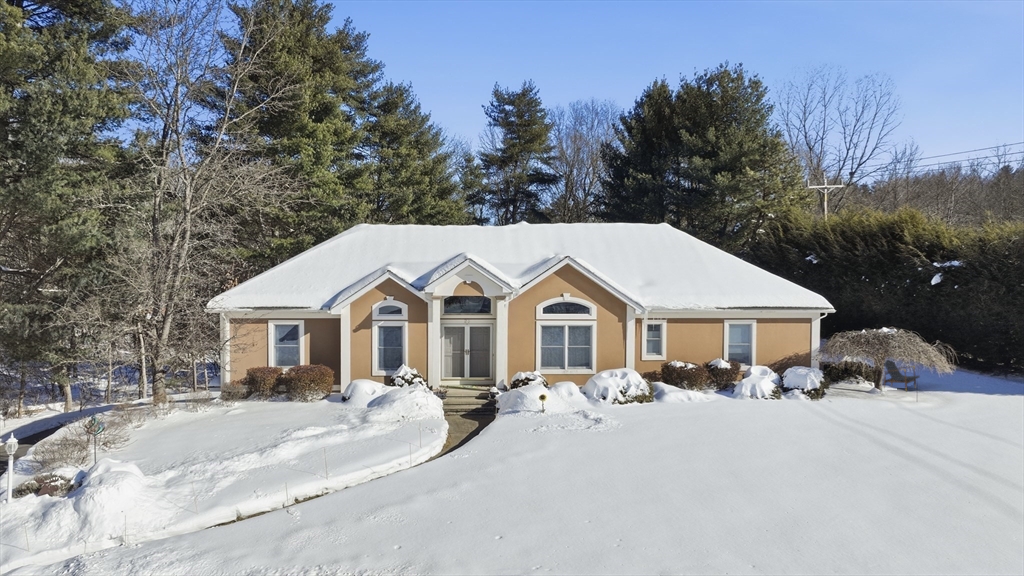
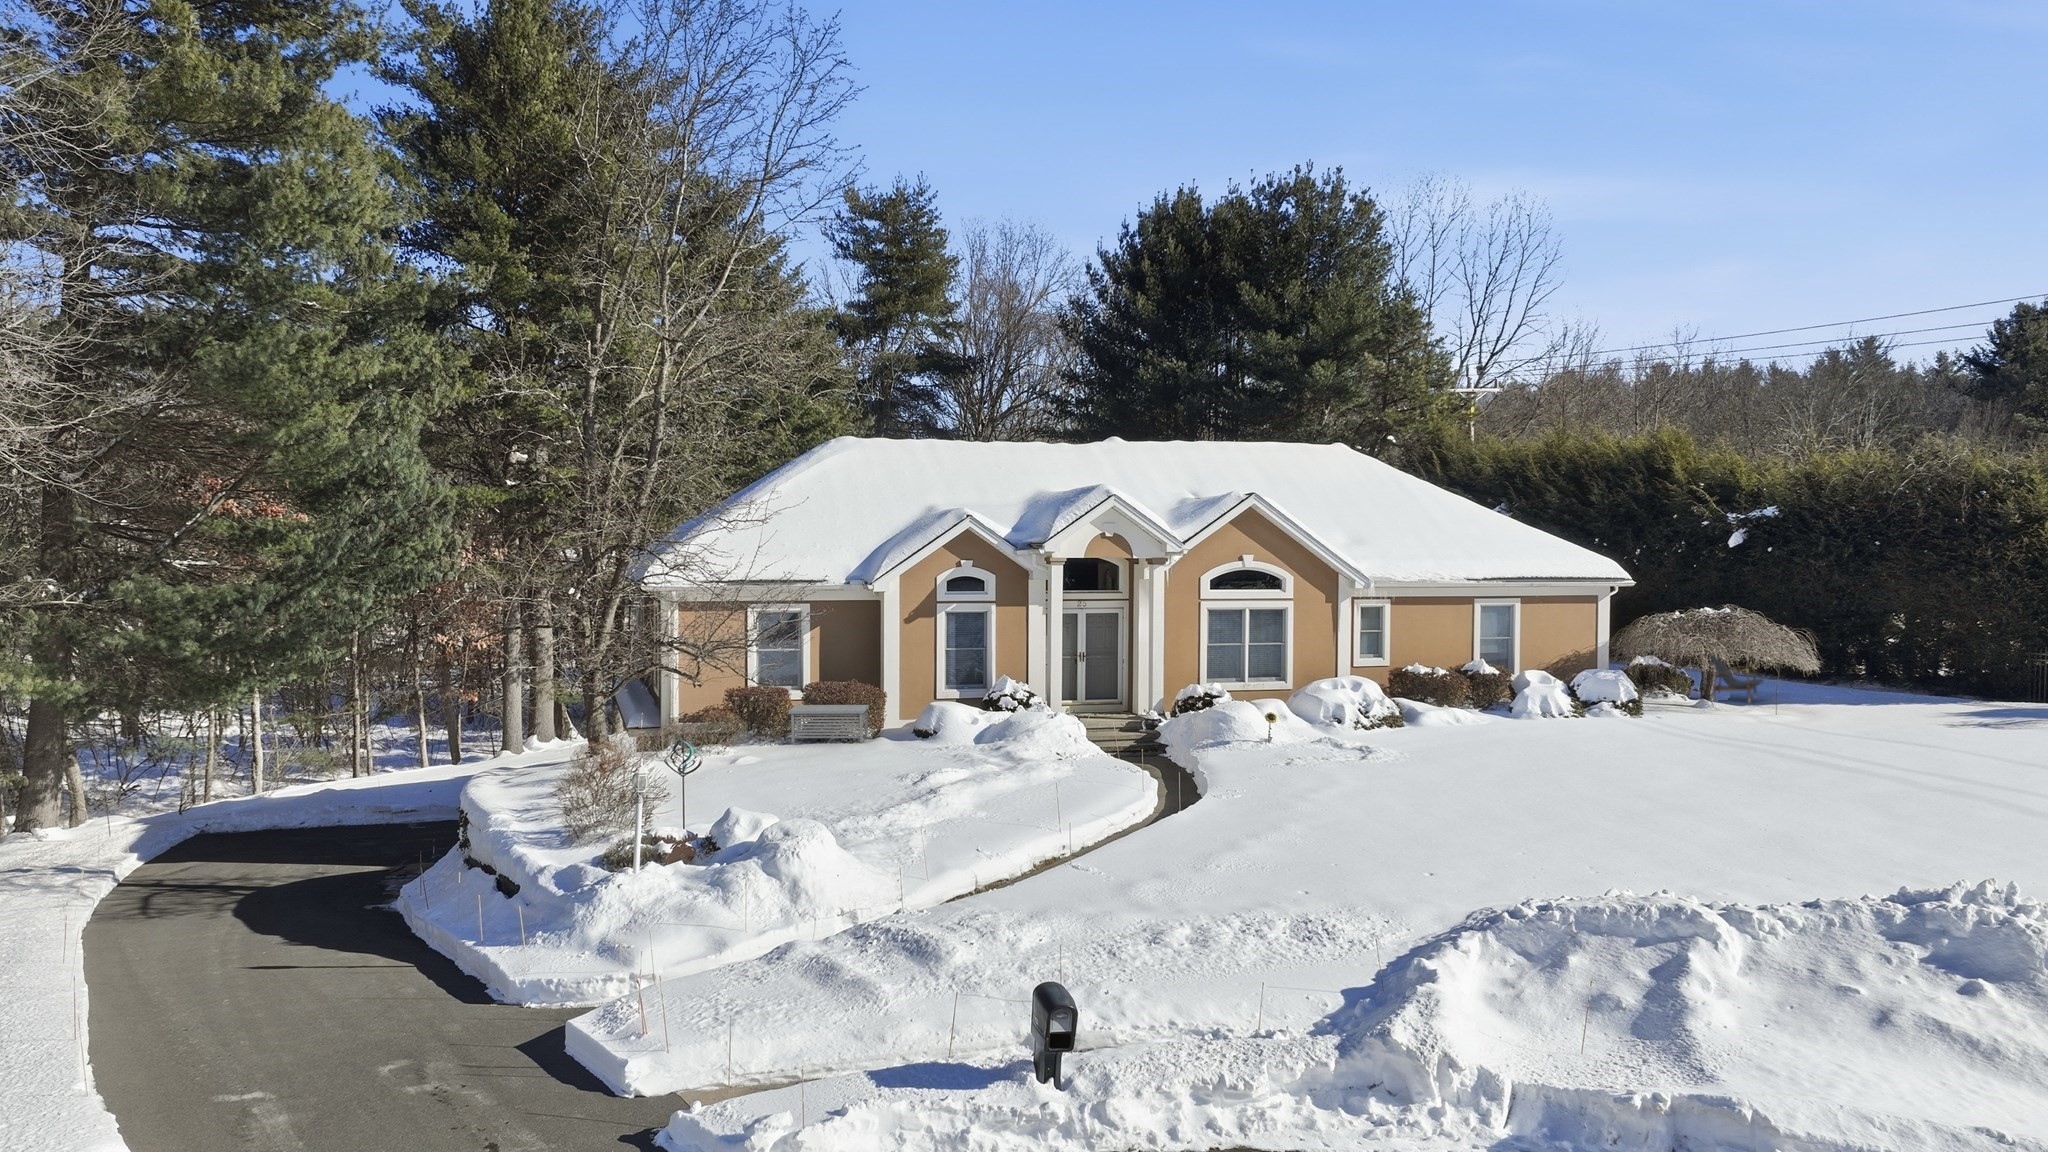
storage bench: none [268,380,319,404] -> present [788,705,868,743]

